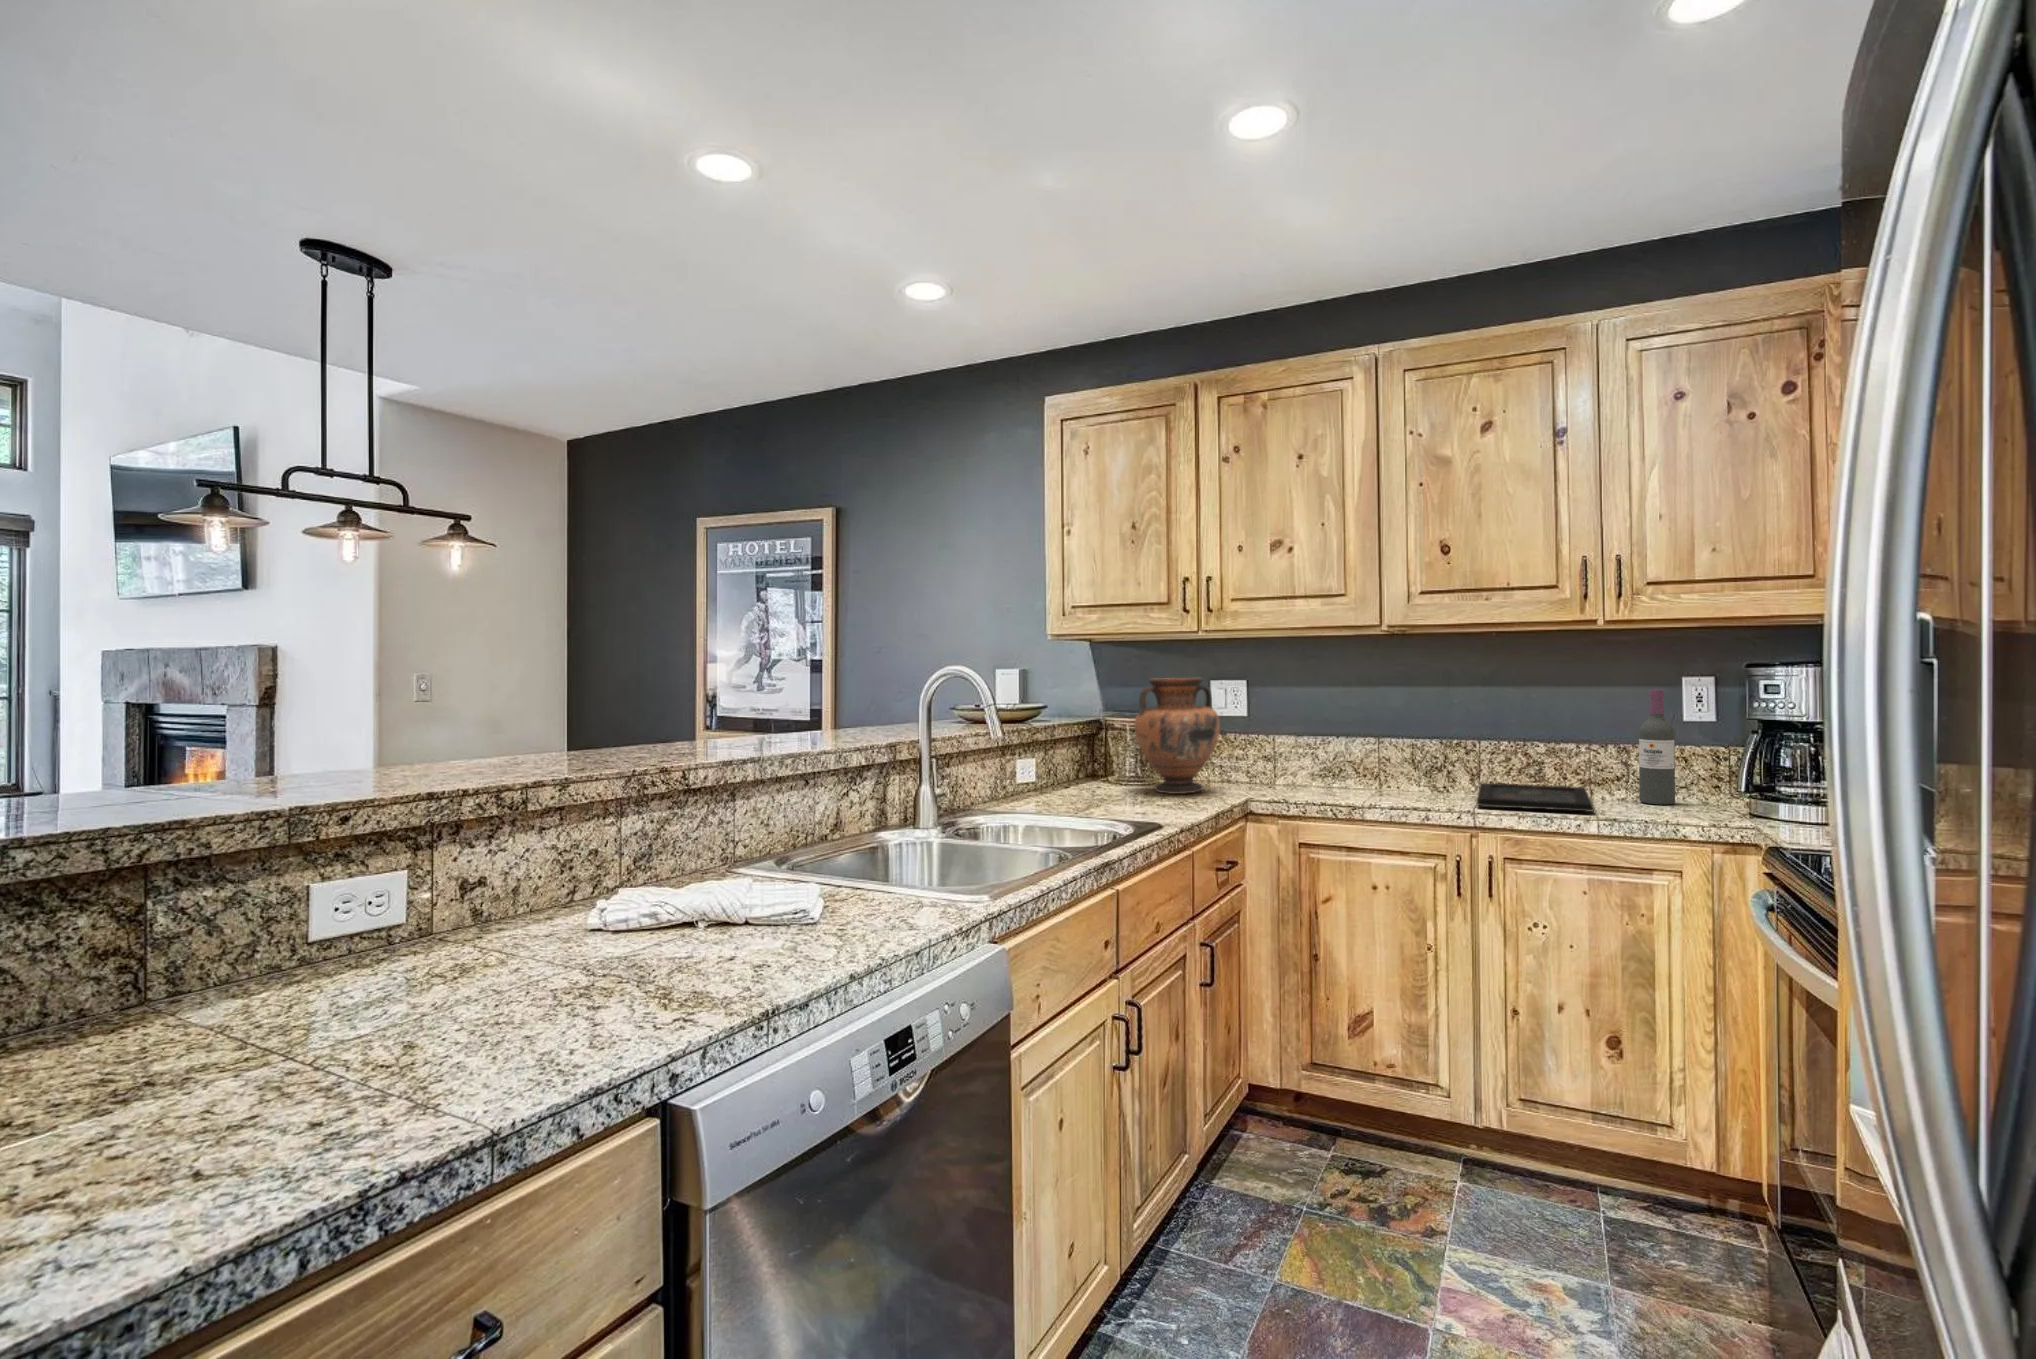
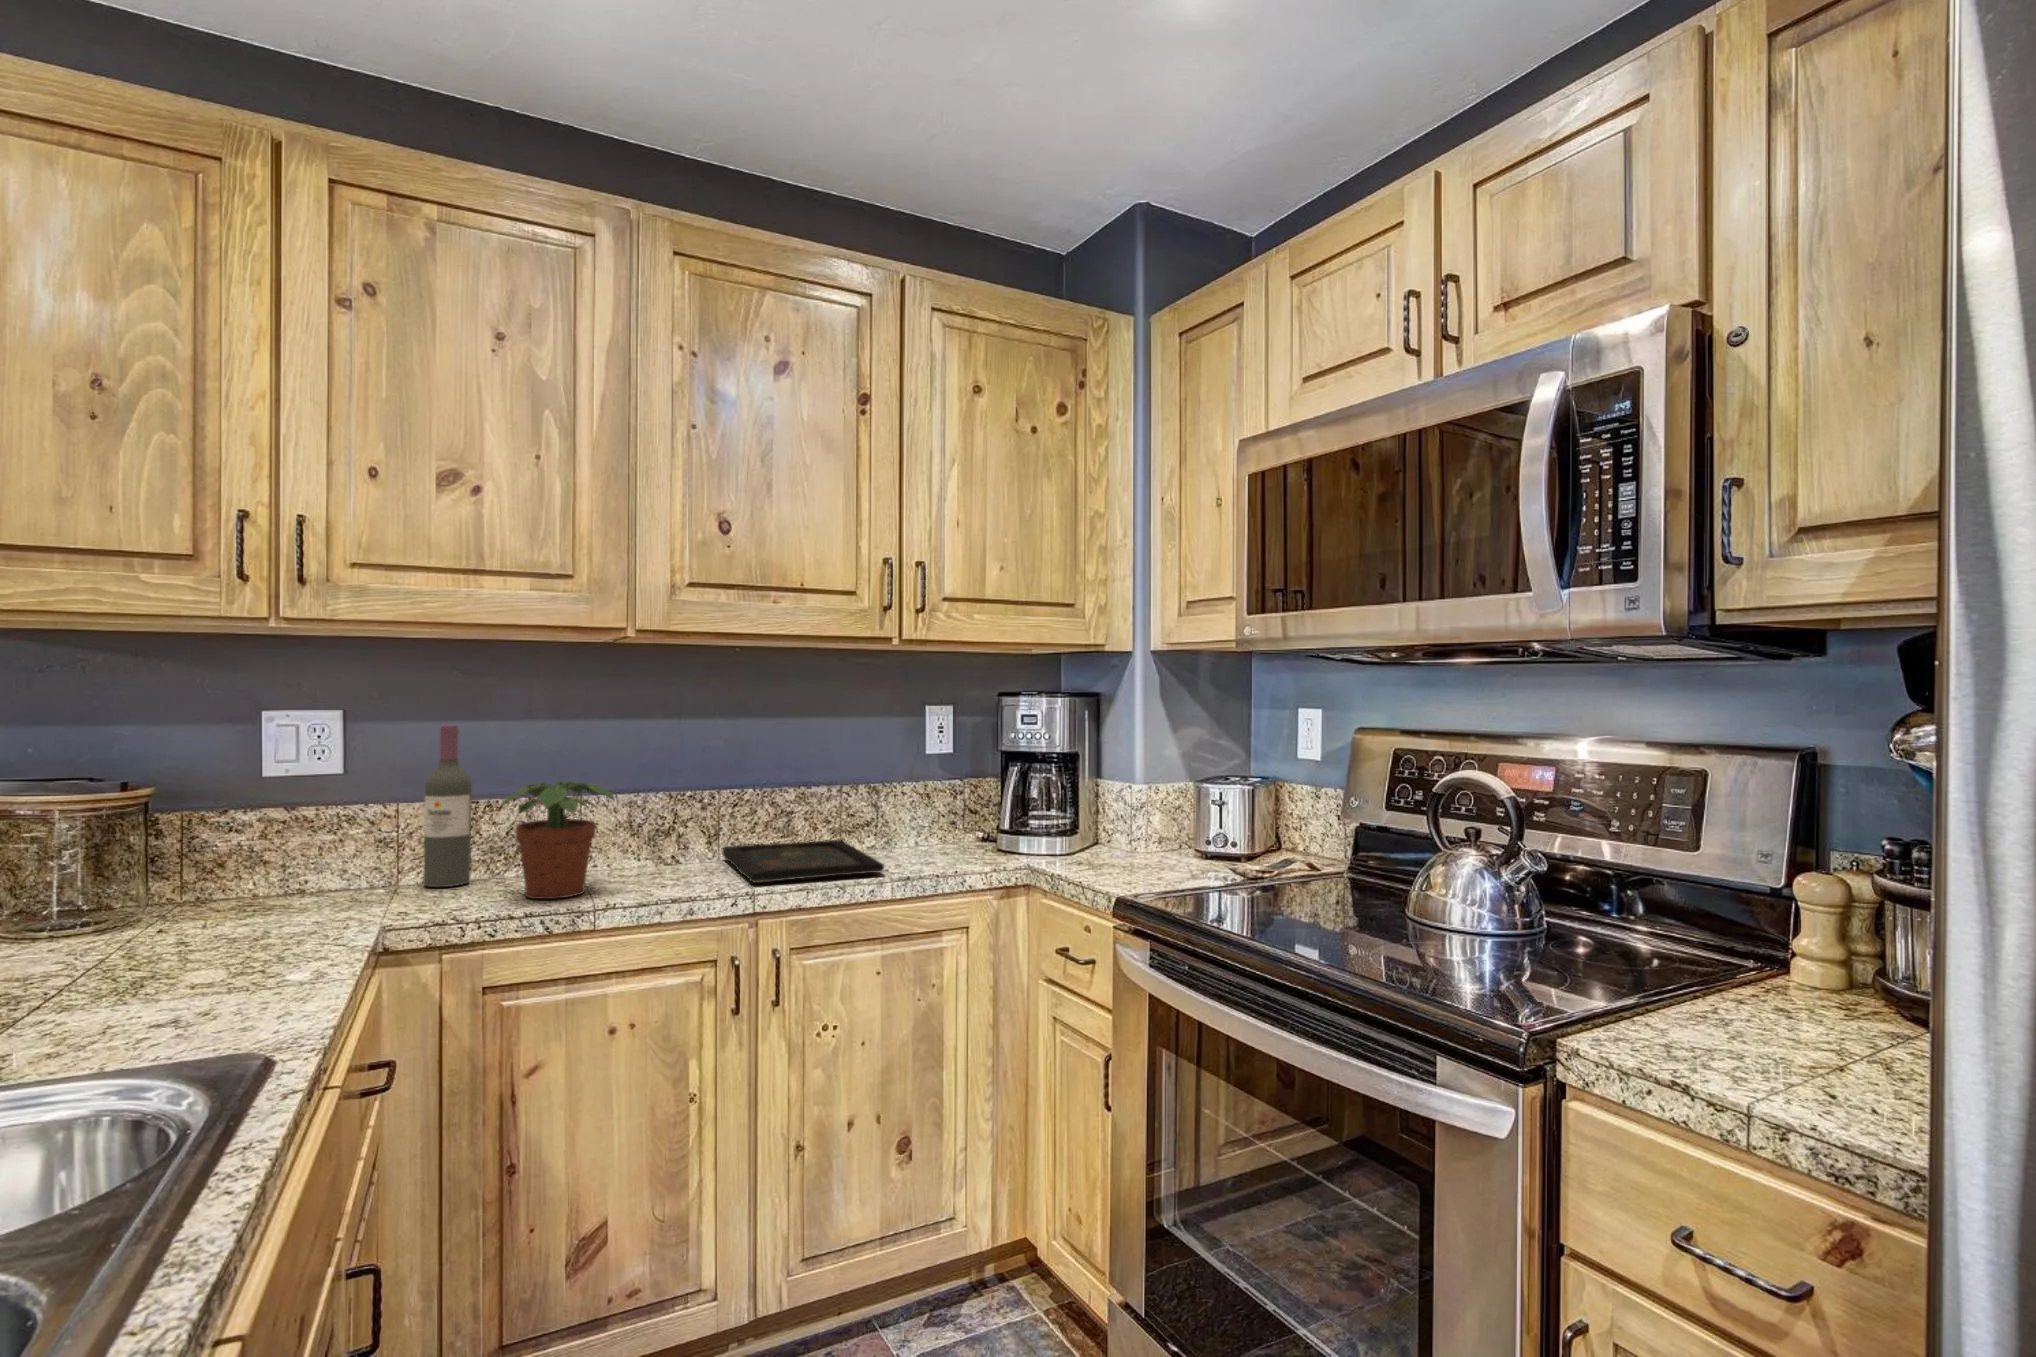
vase: present [1134,678,1220,794] -> none [98,702,313,936]
wine bottle: present [1639,690,1675,805] -> present [423,725,472,887]
potted plant: none [1311,727,1382,800] -> present [501,781,614,899]

